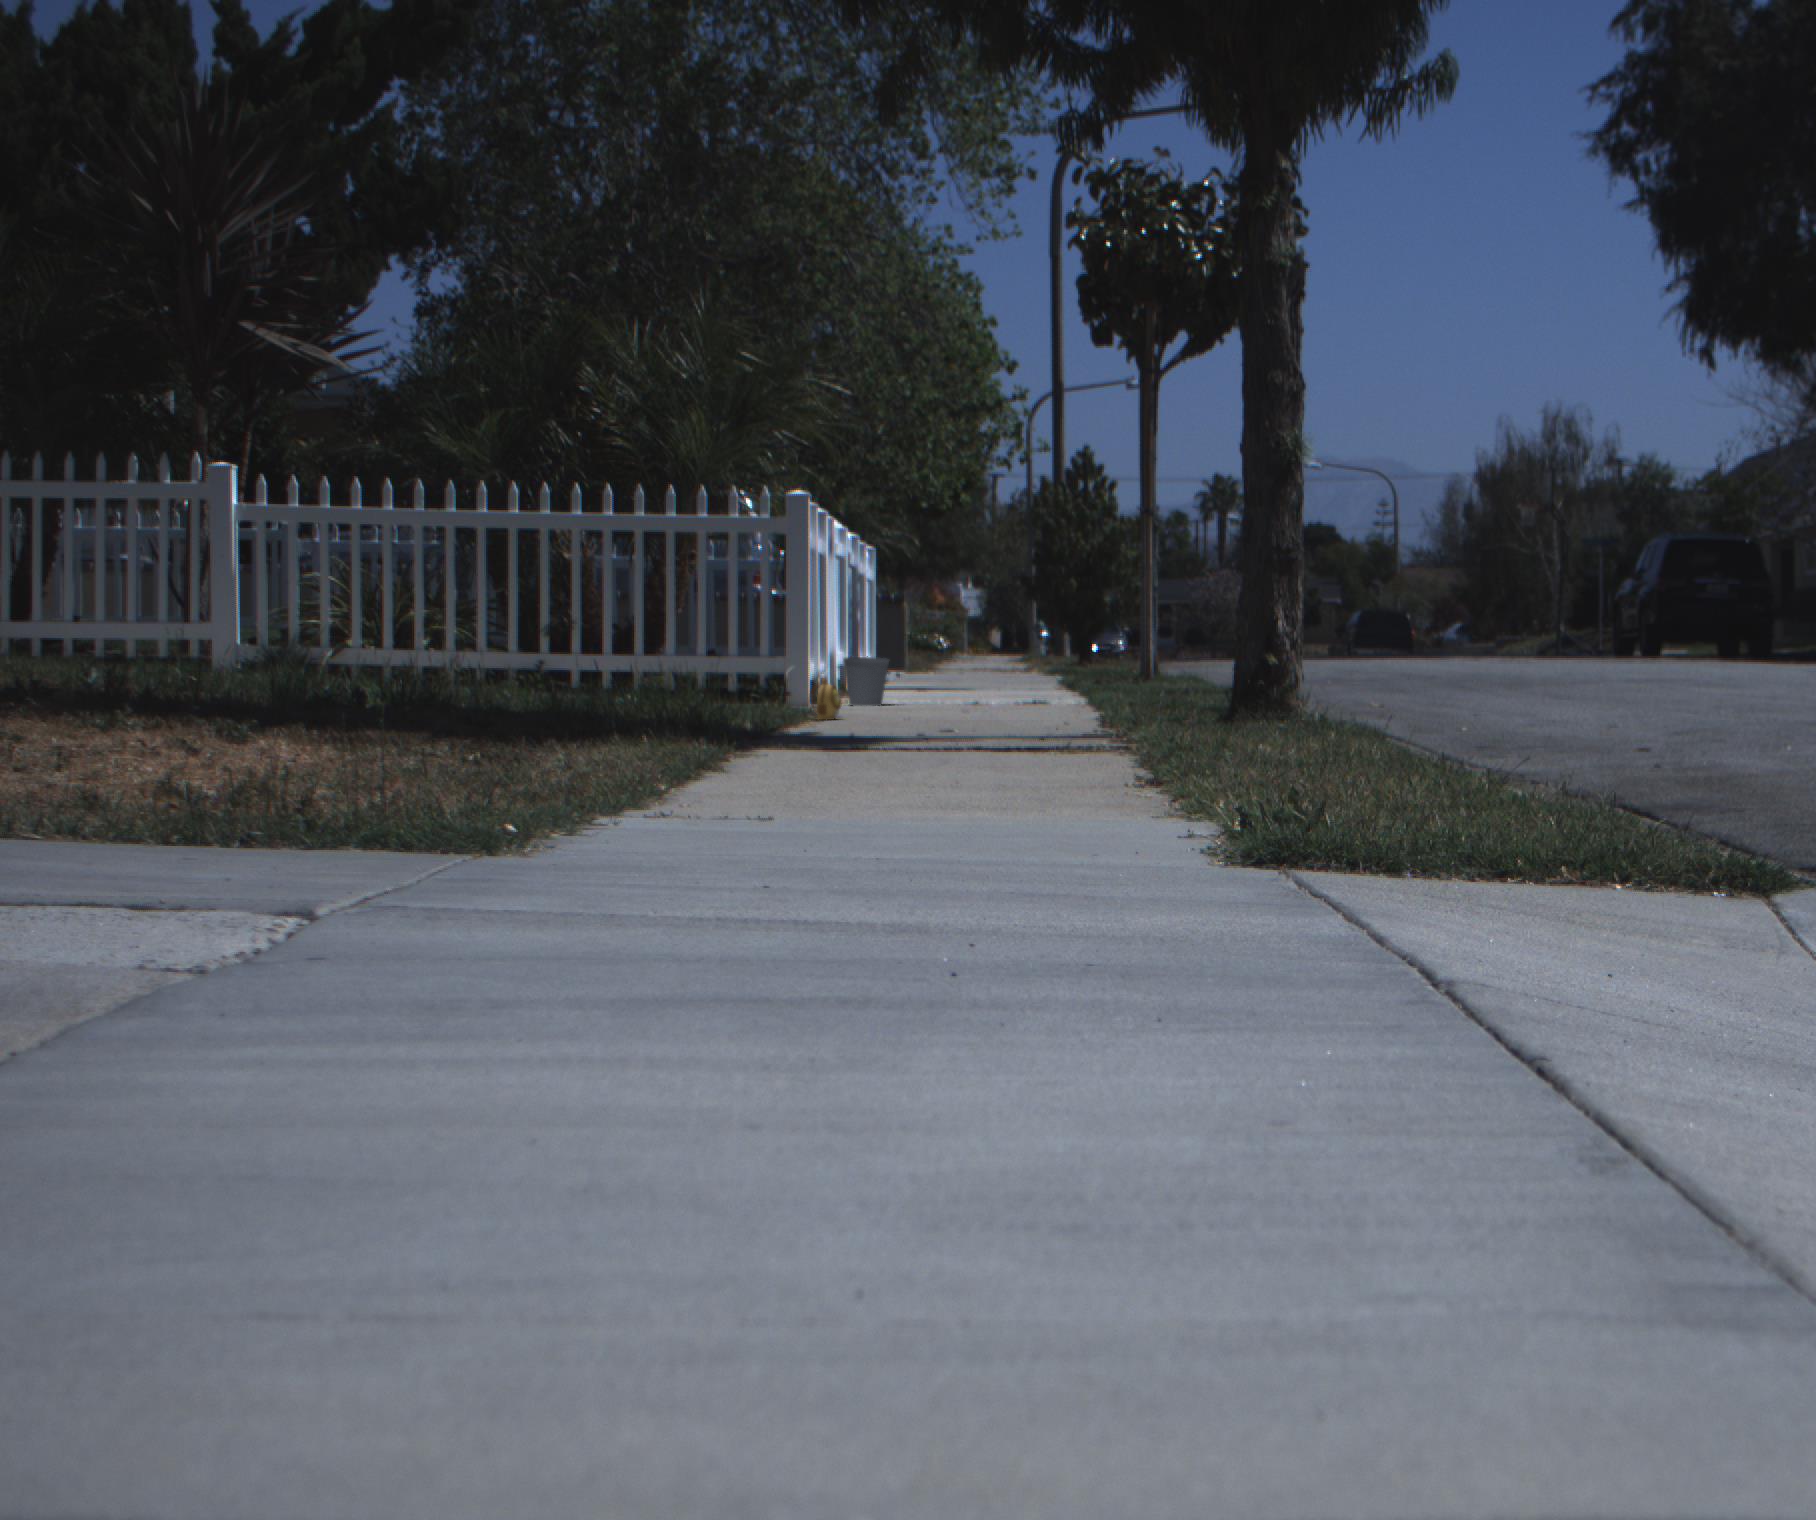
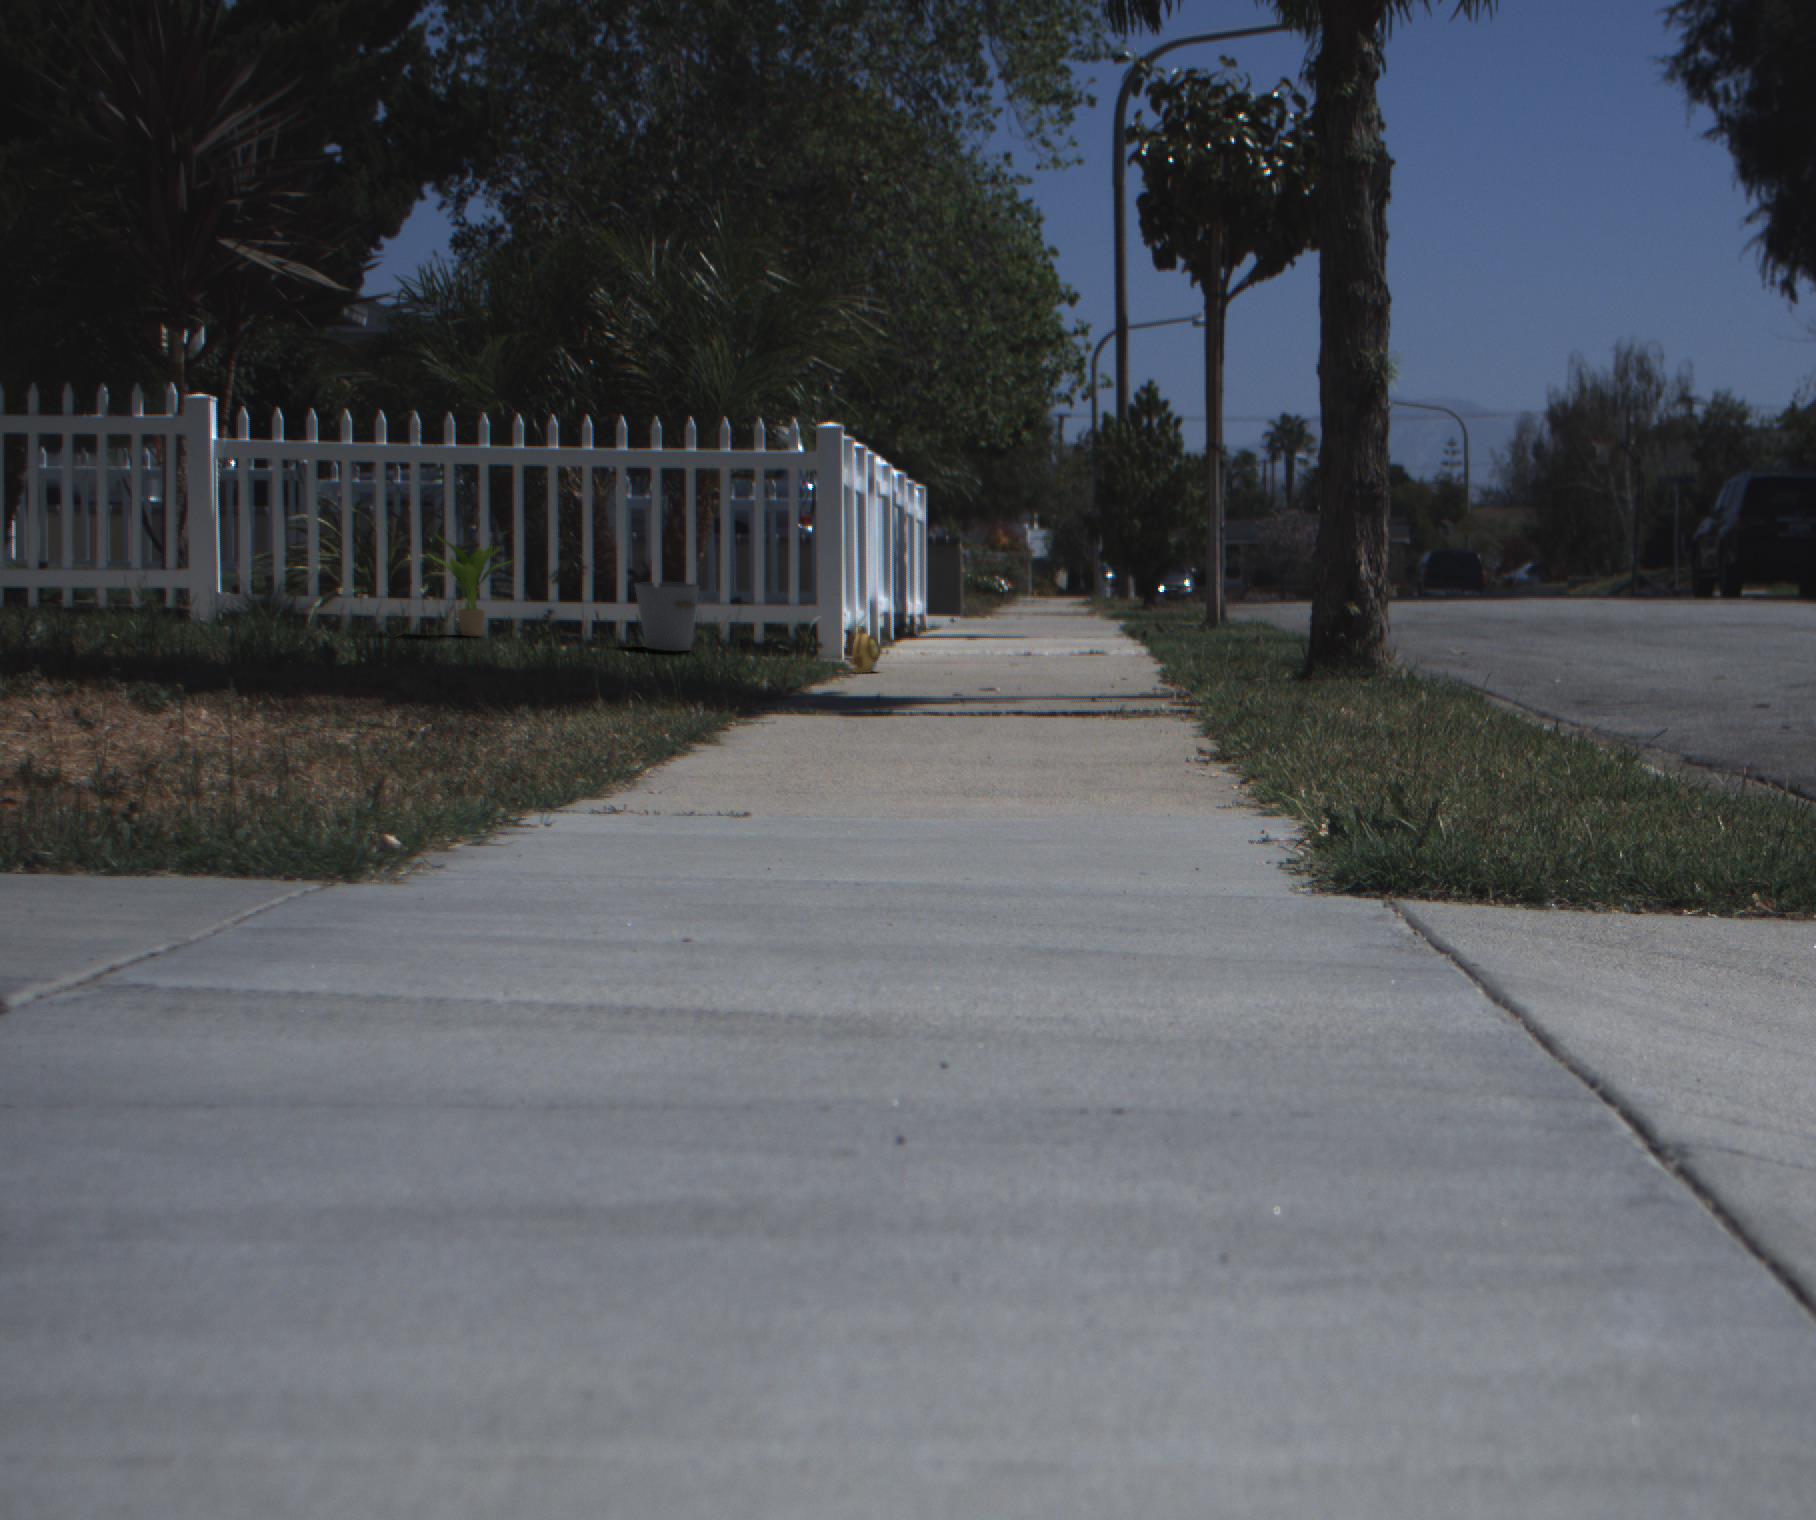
potted plant: none [438,590,517,684] -> present [431,534,509,637]
bucket: present [843,656,890,706] -> present [635,582,699,651]

